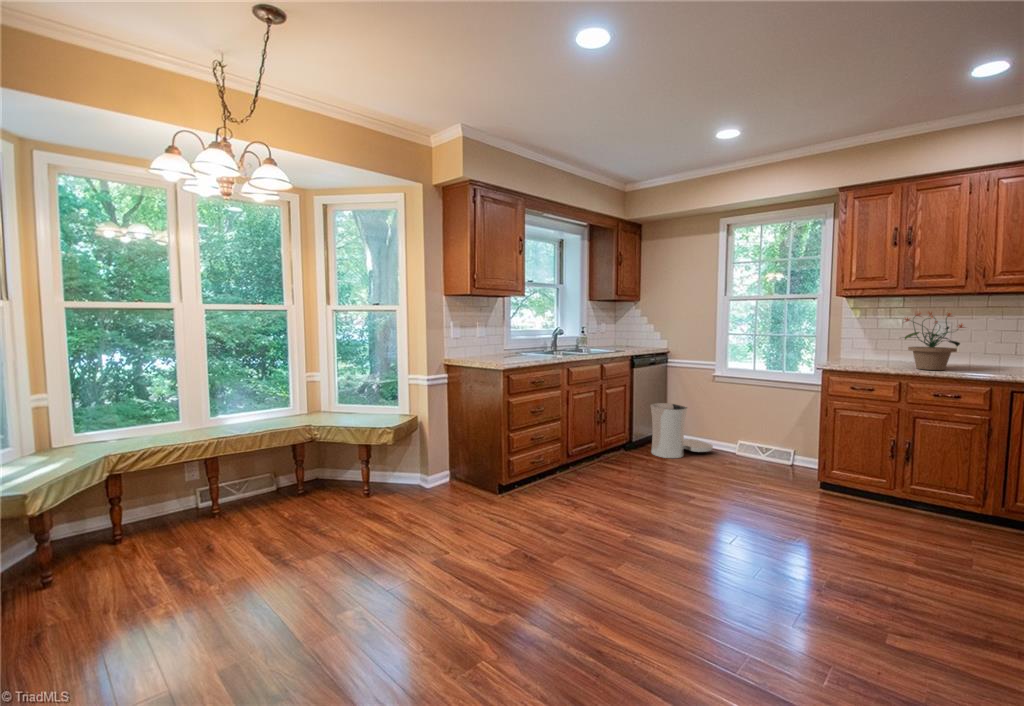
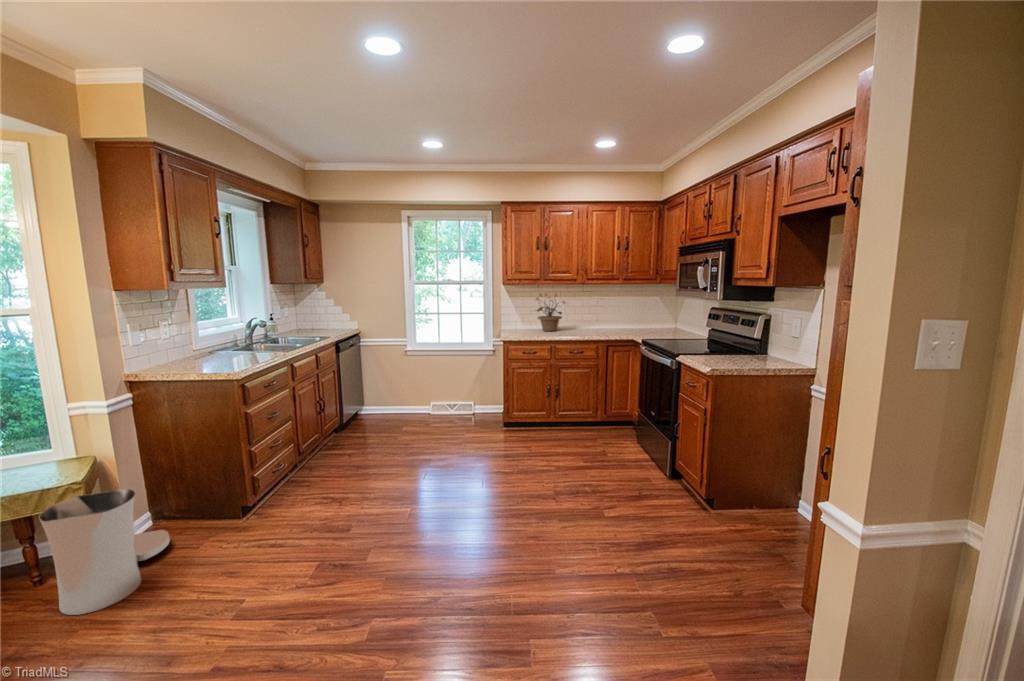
trash can: present [651,403,713,458] -> present [39,489,169,615]

